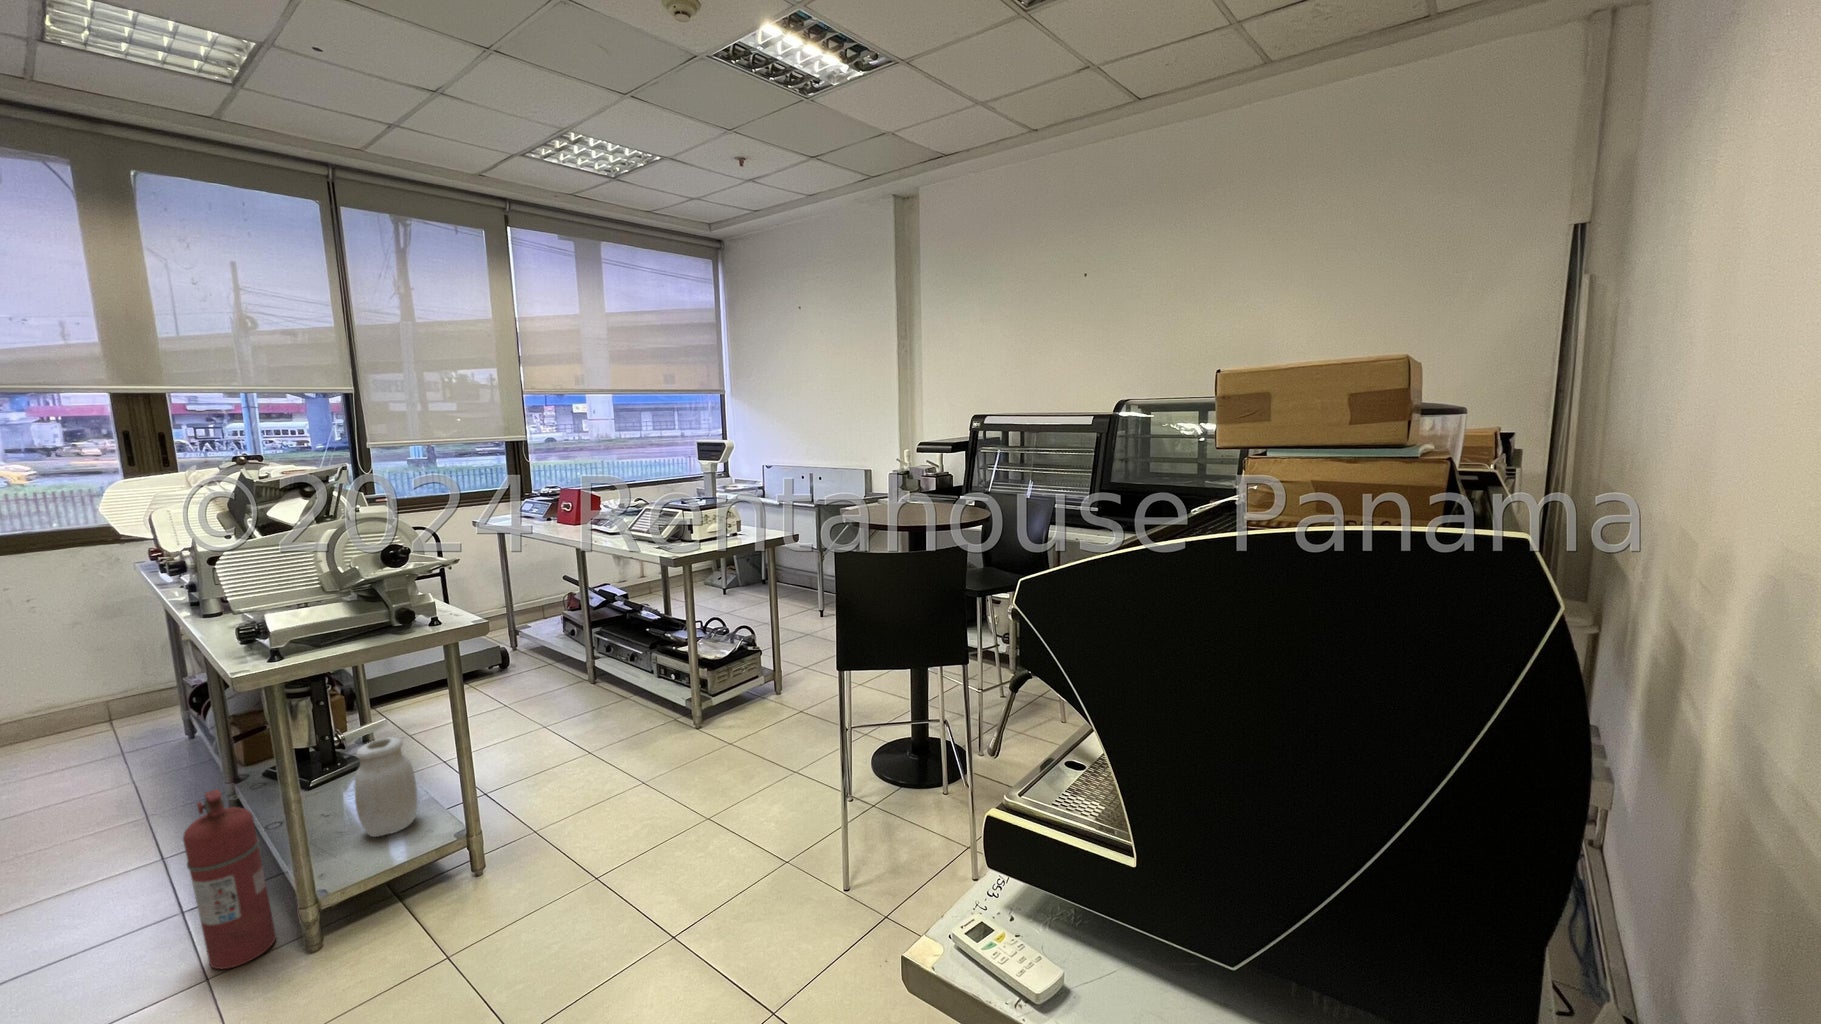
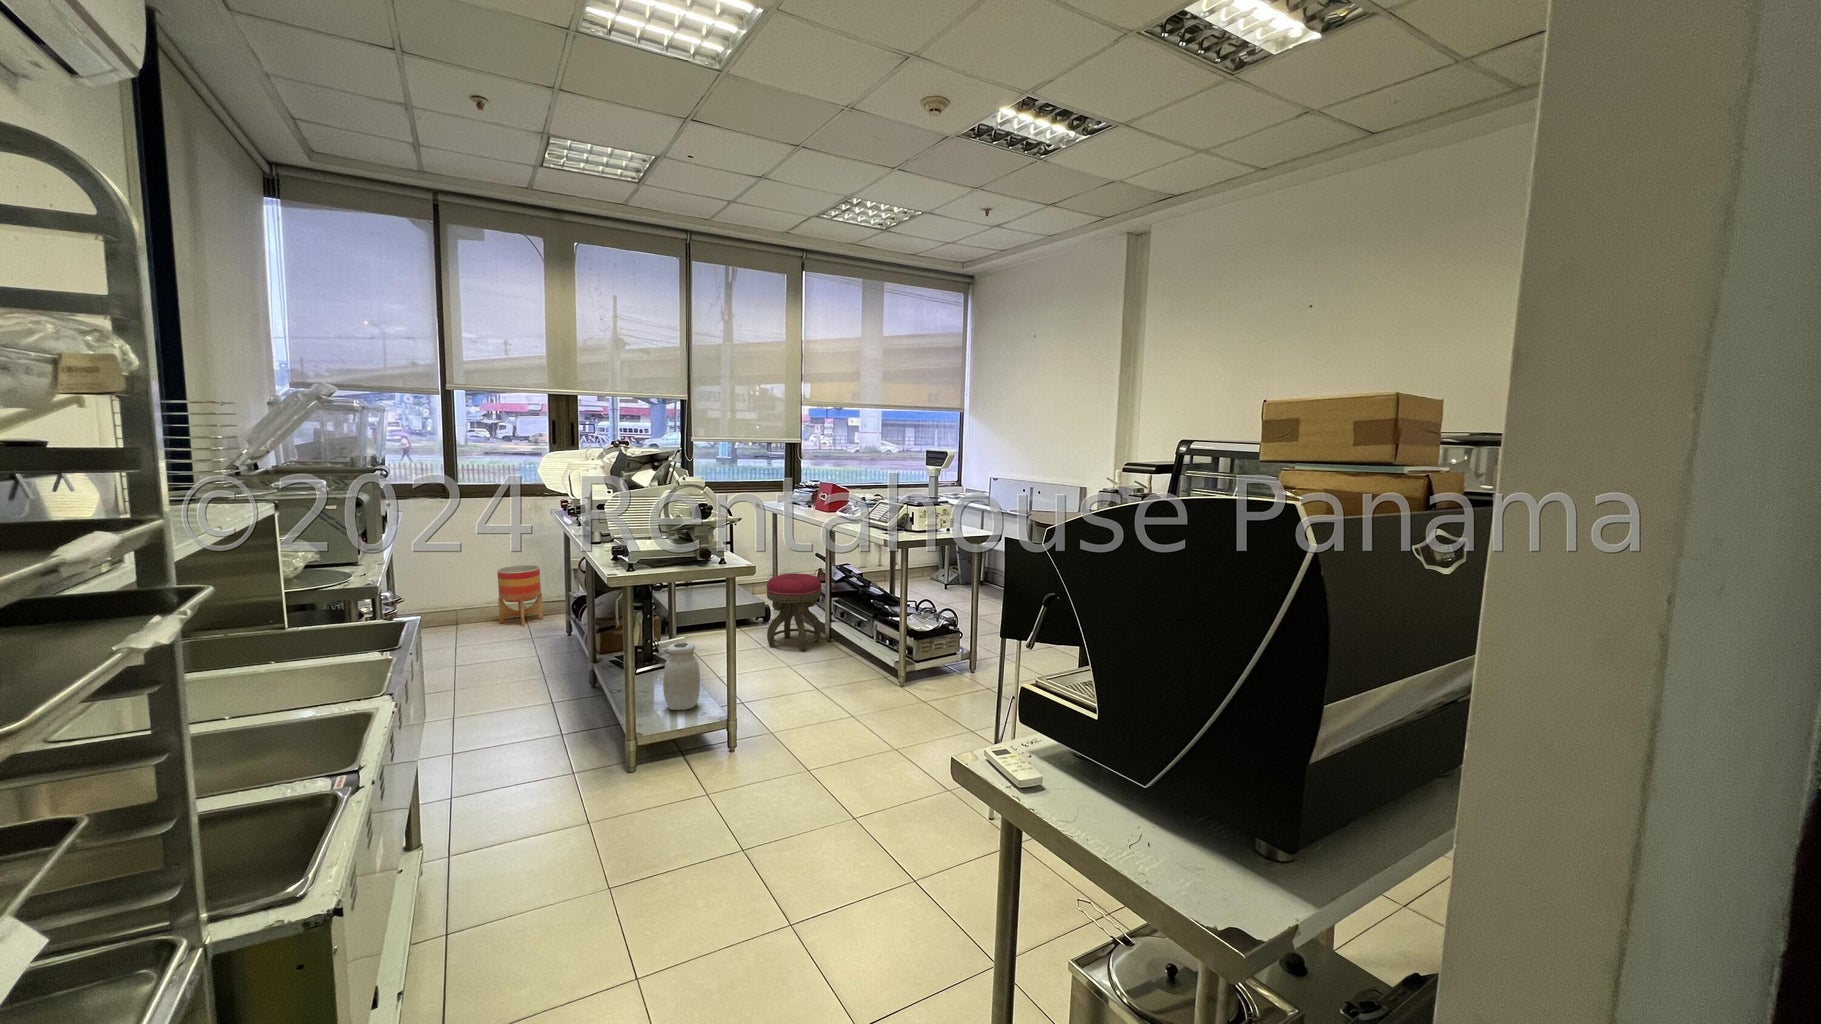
stool: none [504,606,585,705] -> present [767,573,822,652]
planter: none [39,646,140,742] -> present [497,565,543,626]
fire extinguisher: present [183,789,276,969] -> none [573,652,612,770]

